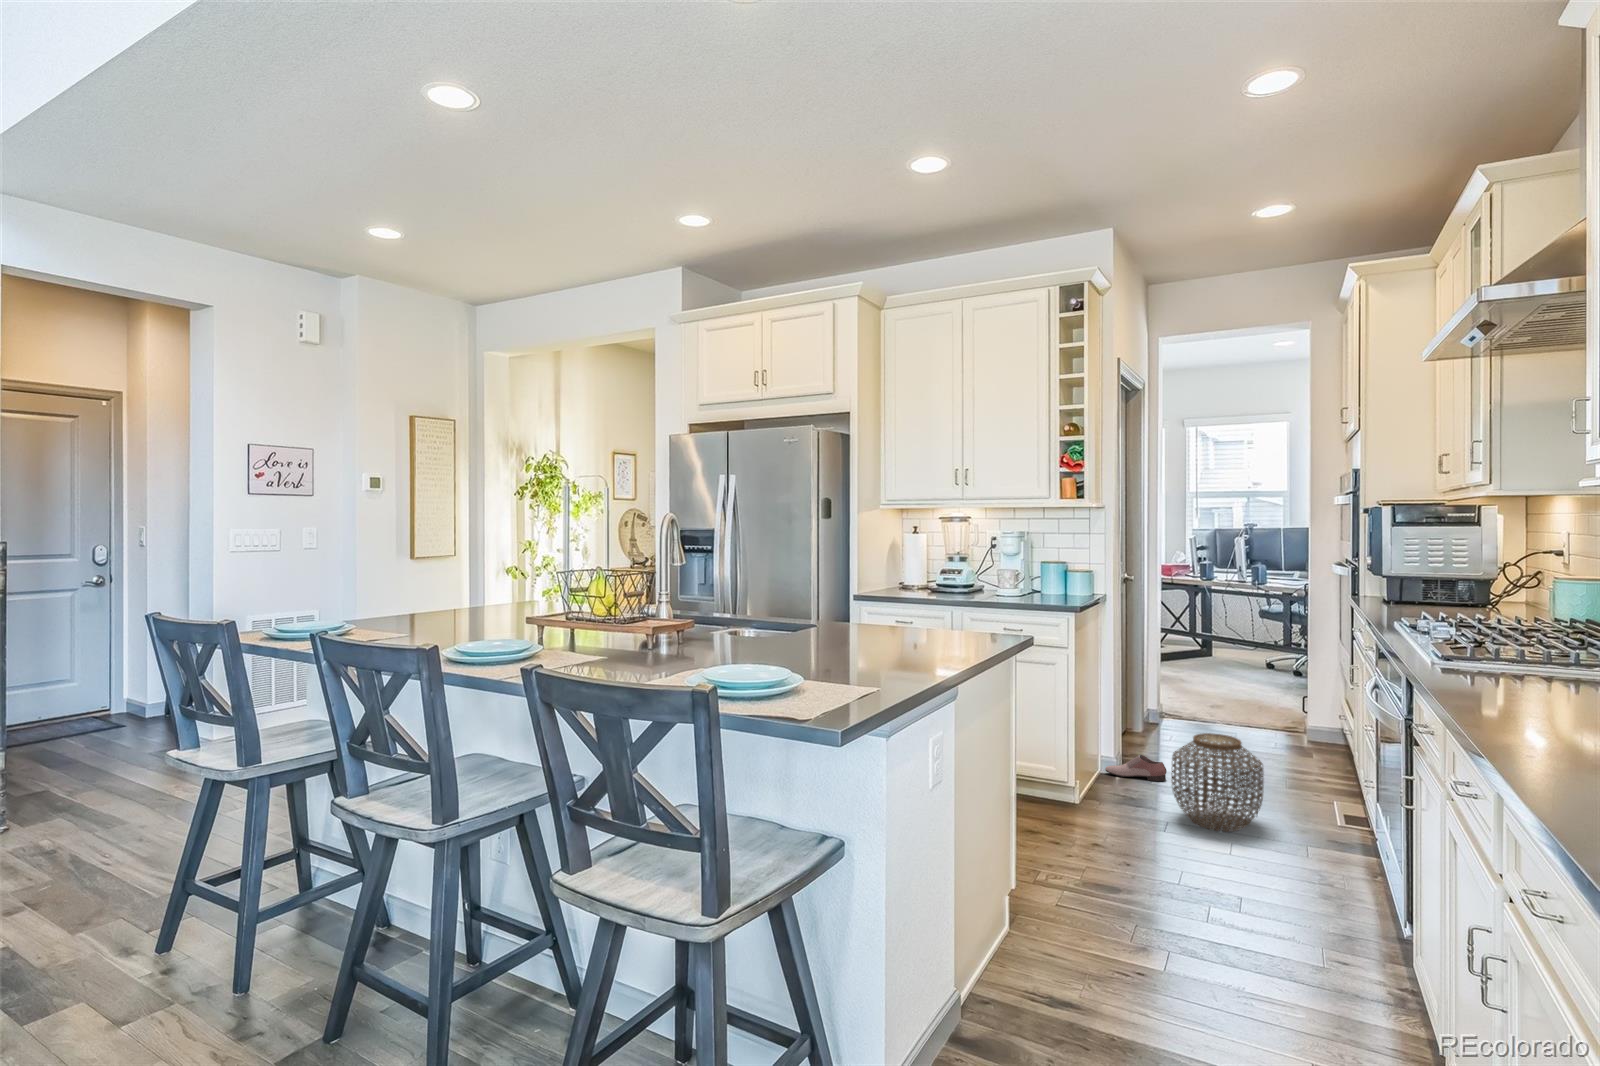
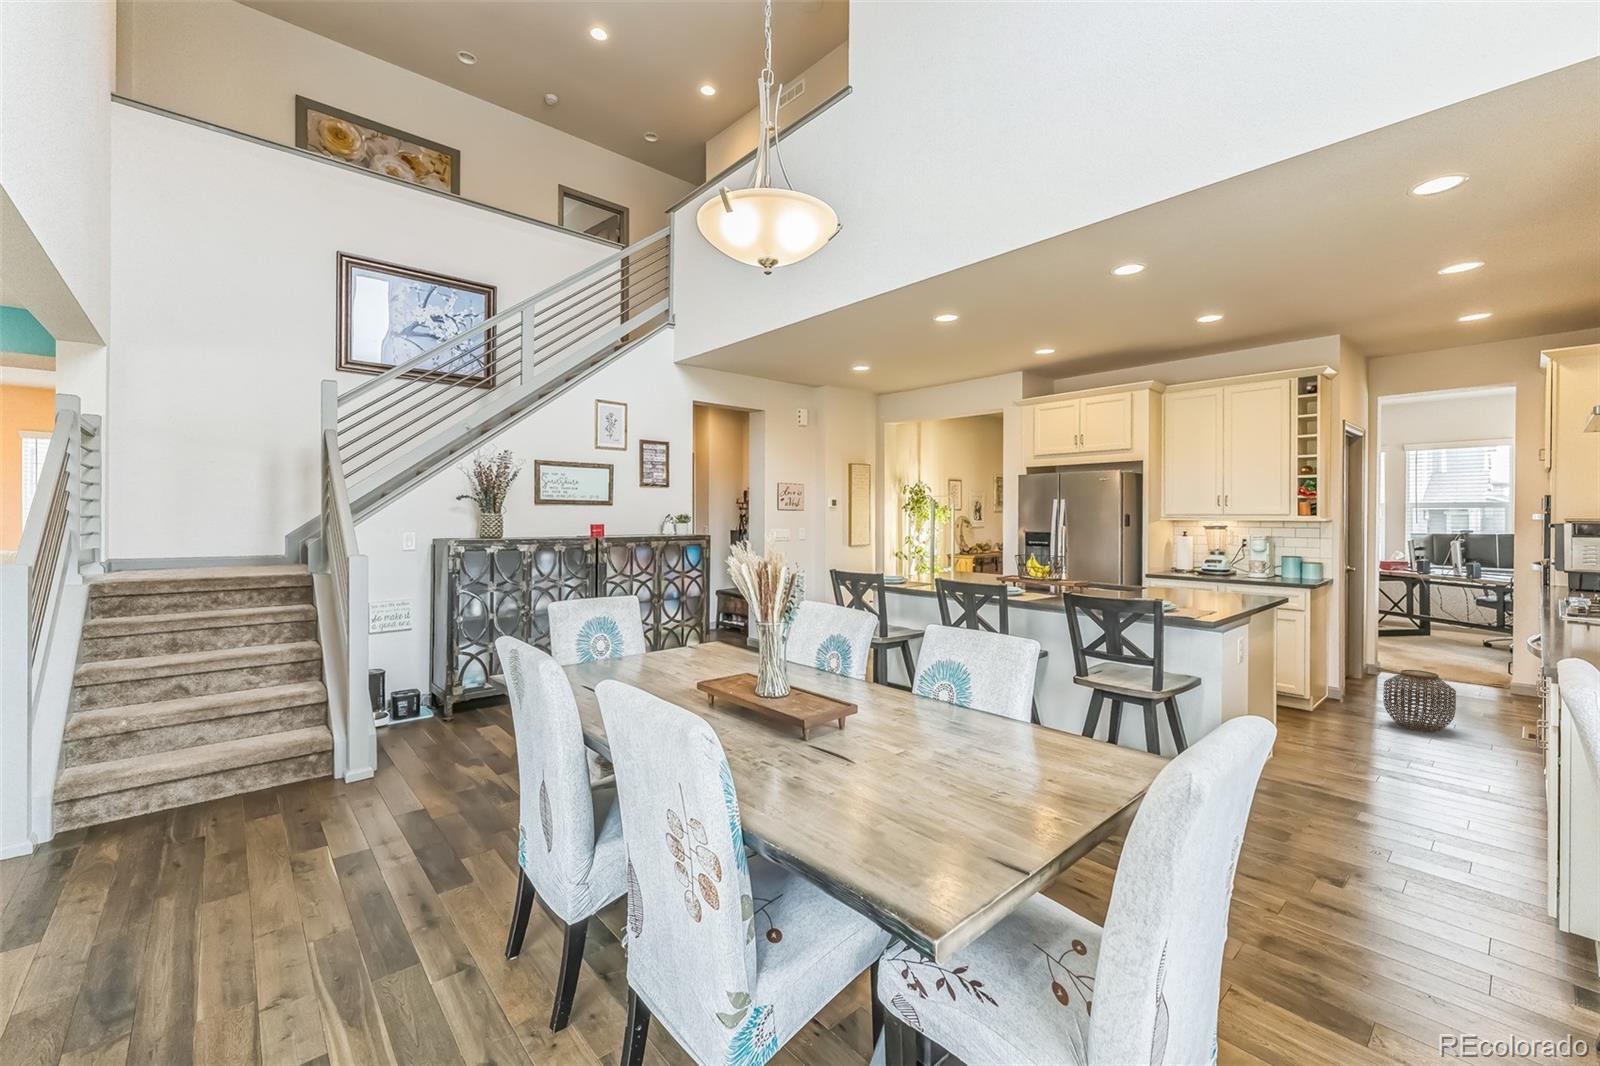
shoe: present [1105,755,1167,781] -> none [1331,686,1380,704]

